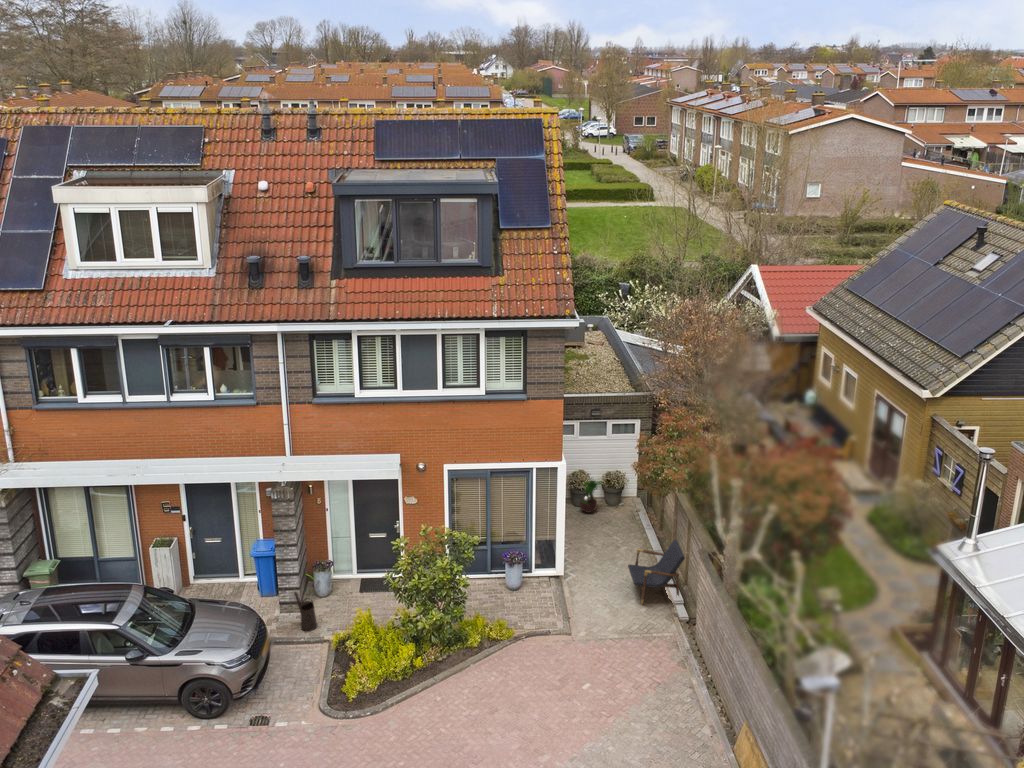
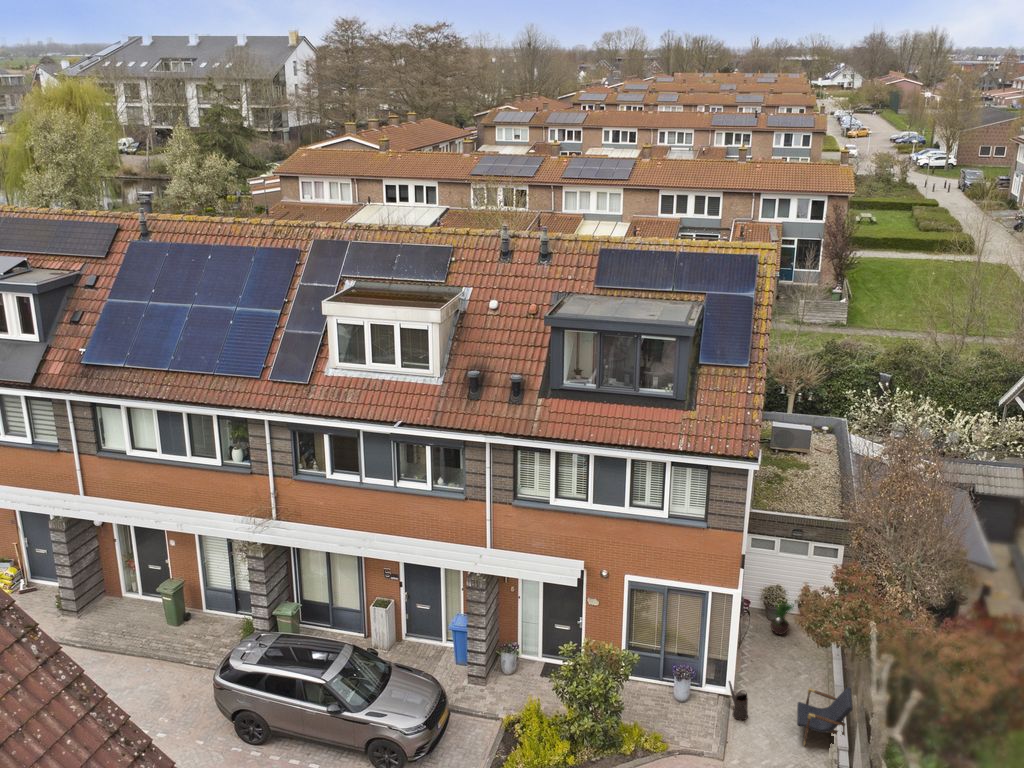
watering can: present [294,592,317,631] -> present [729,681,748,720]

